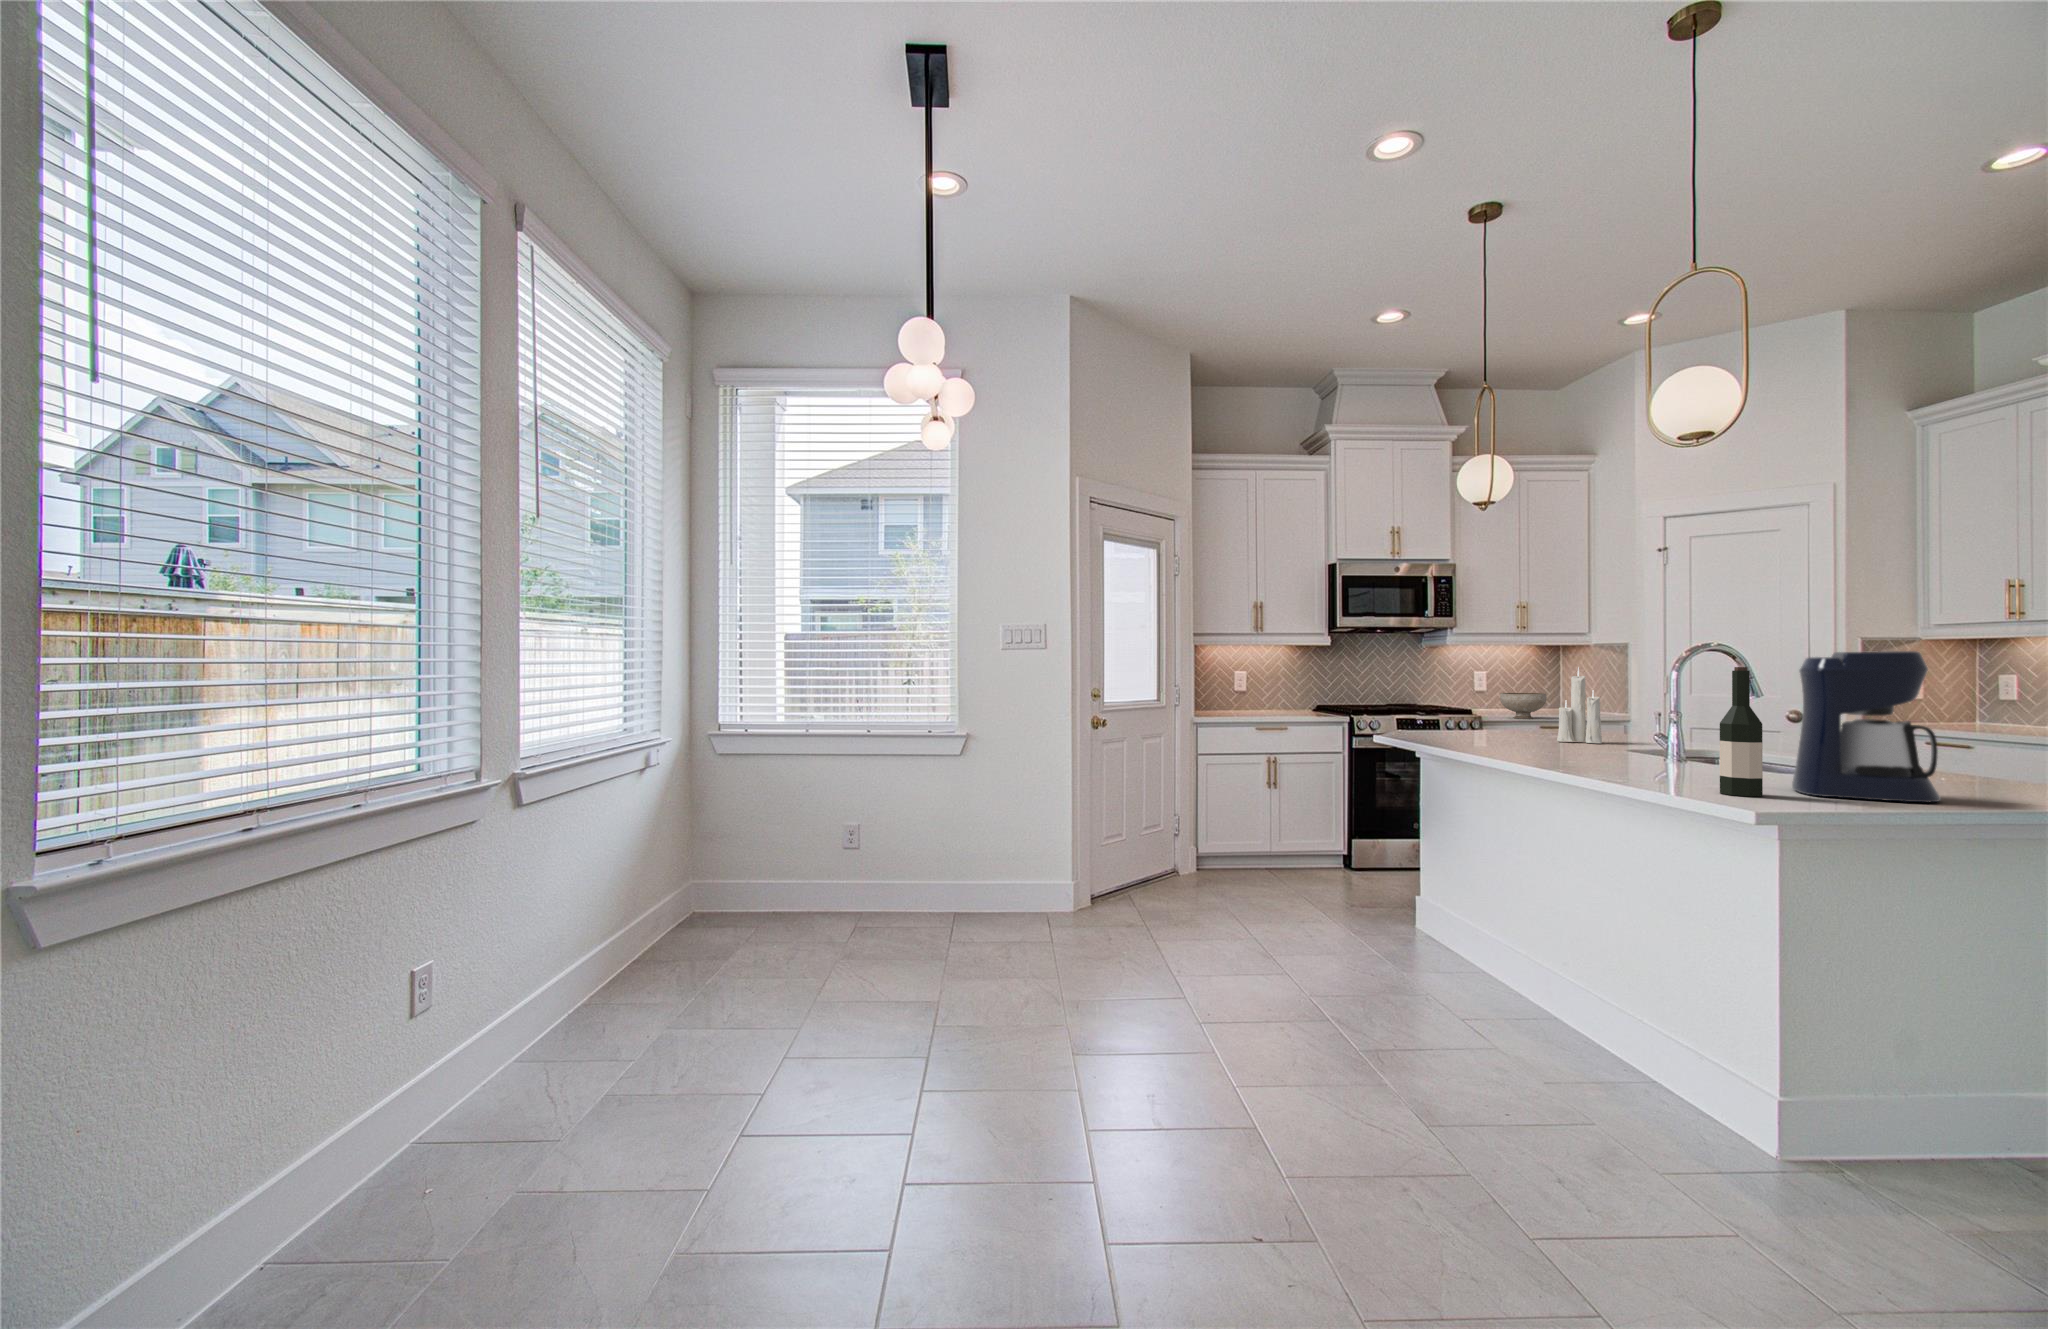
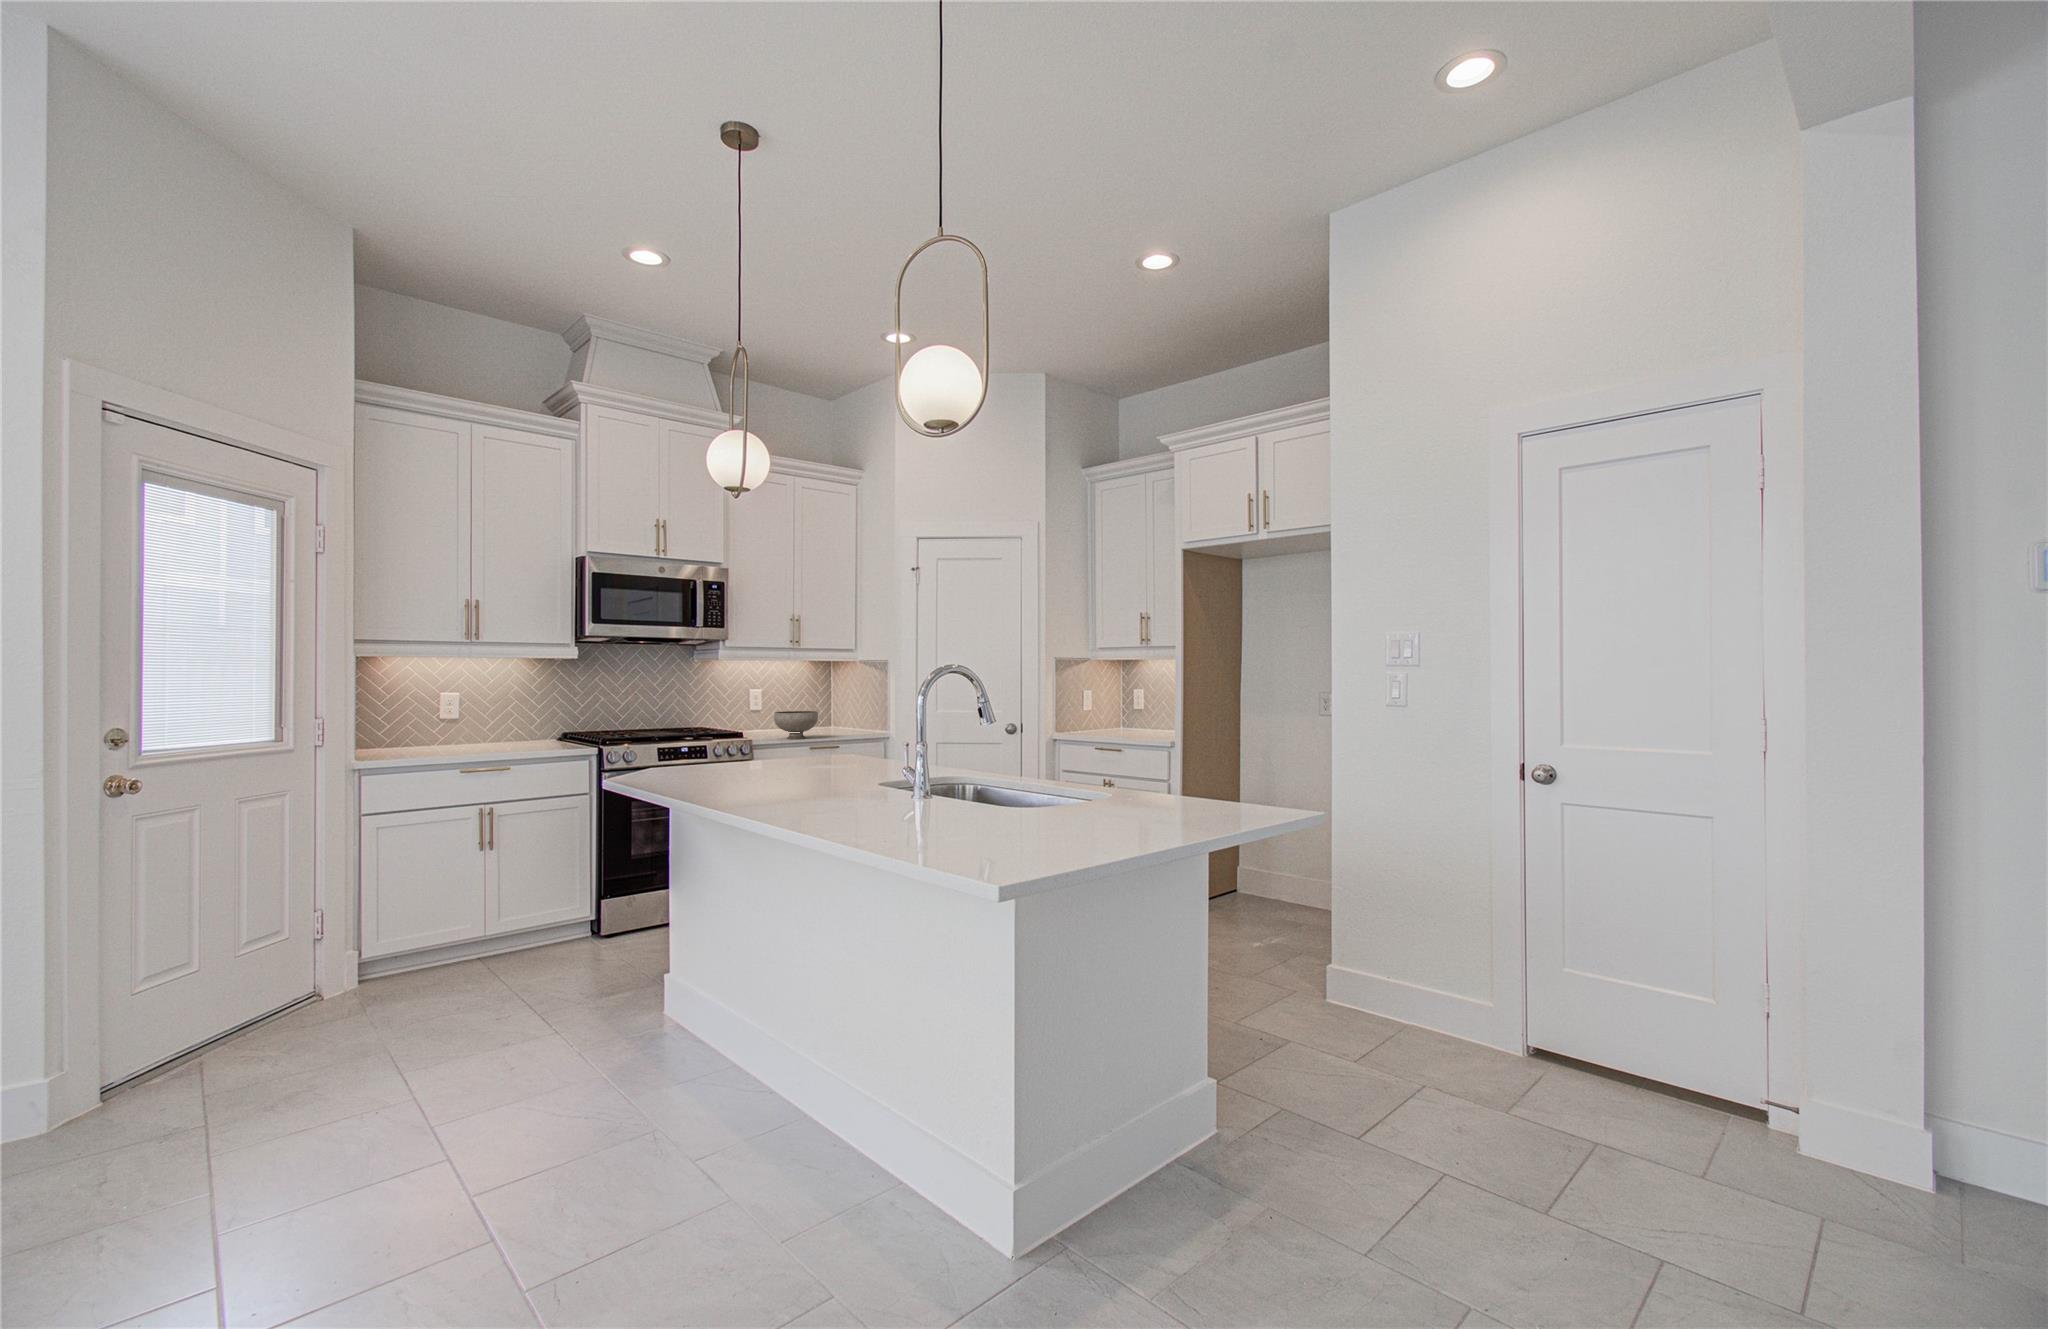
coffee maker: present [1792,651,1941,802] -> none [1016,678,1127,836]
candle: present [1557,667,1602,743] -> none [815,683,858,771]
wine bottle: present [1720,667,1763,796] -> none [954,696,992,847]

